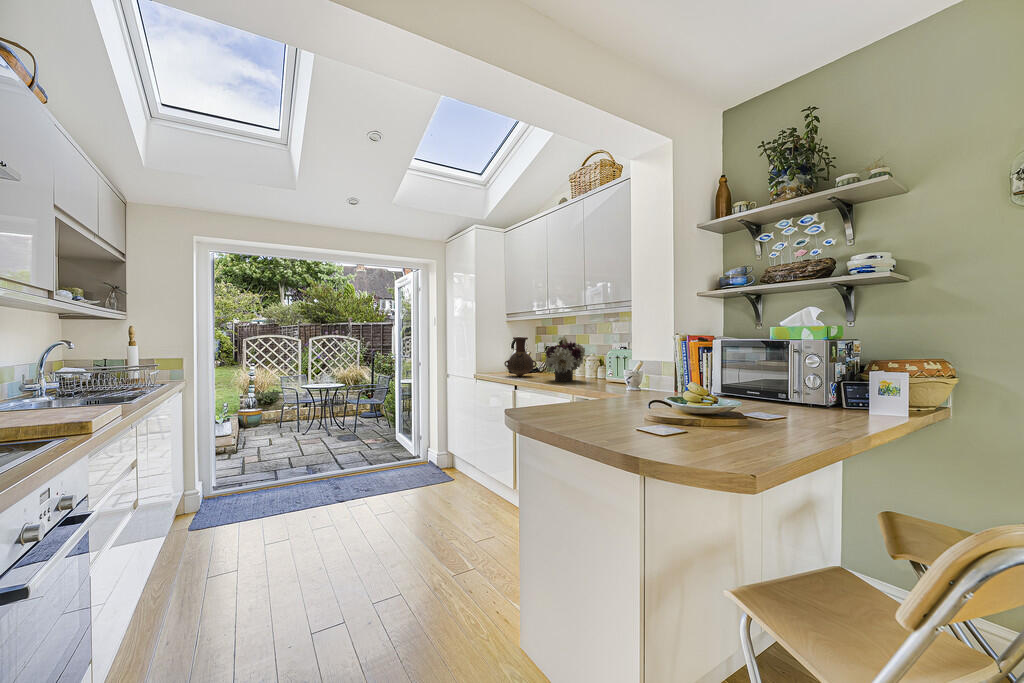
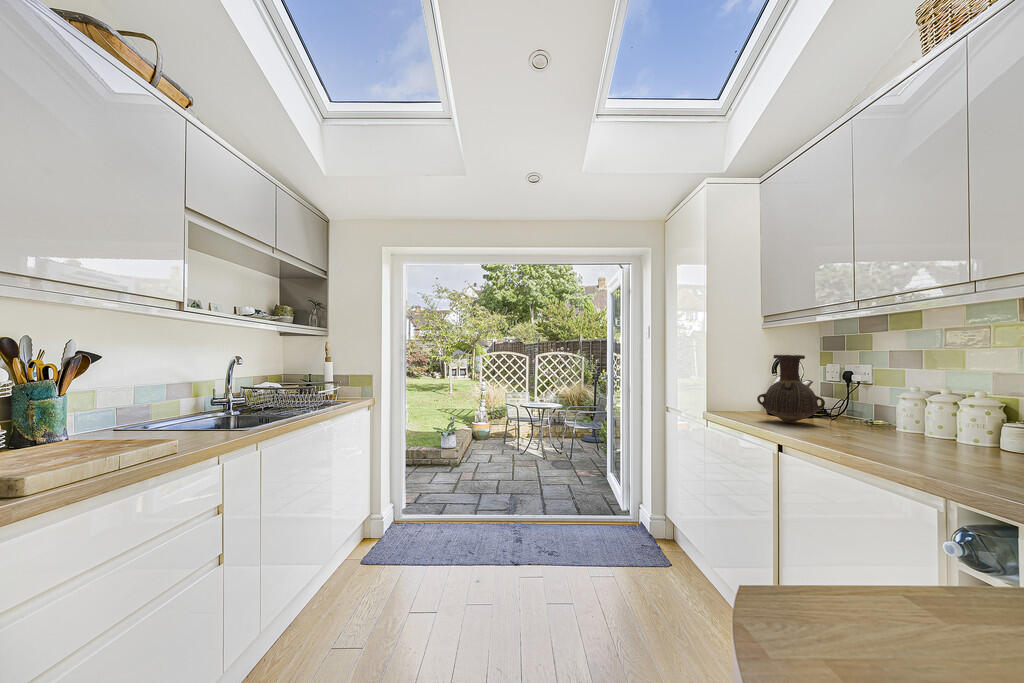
flower arrangement: present [545,336,585,382] -> none [847,352,964,451]

